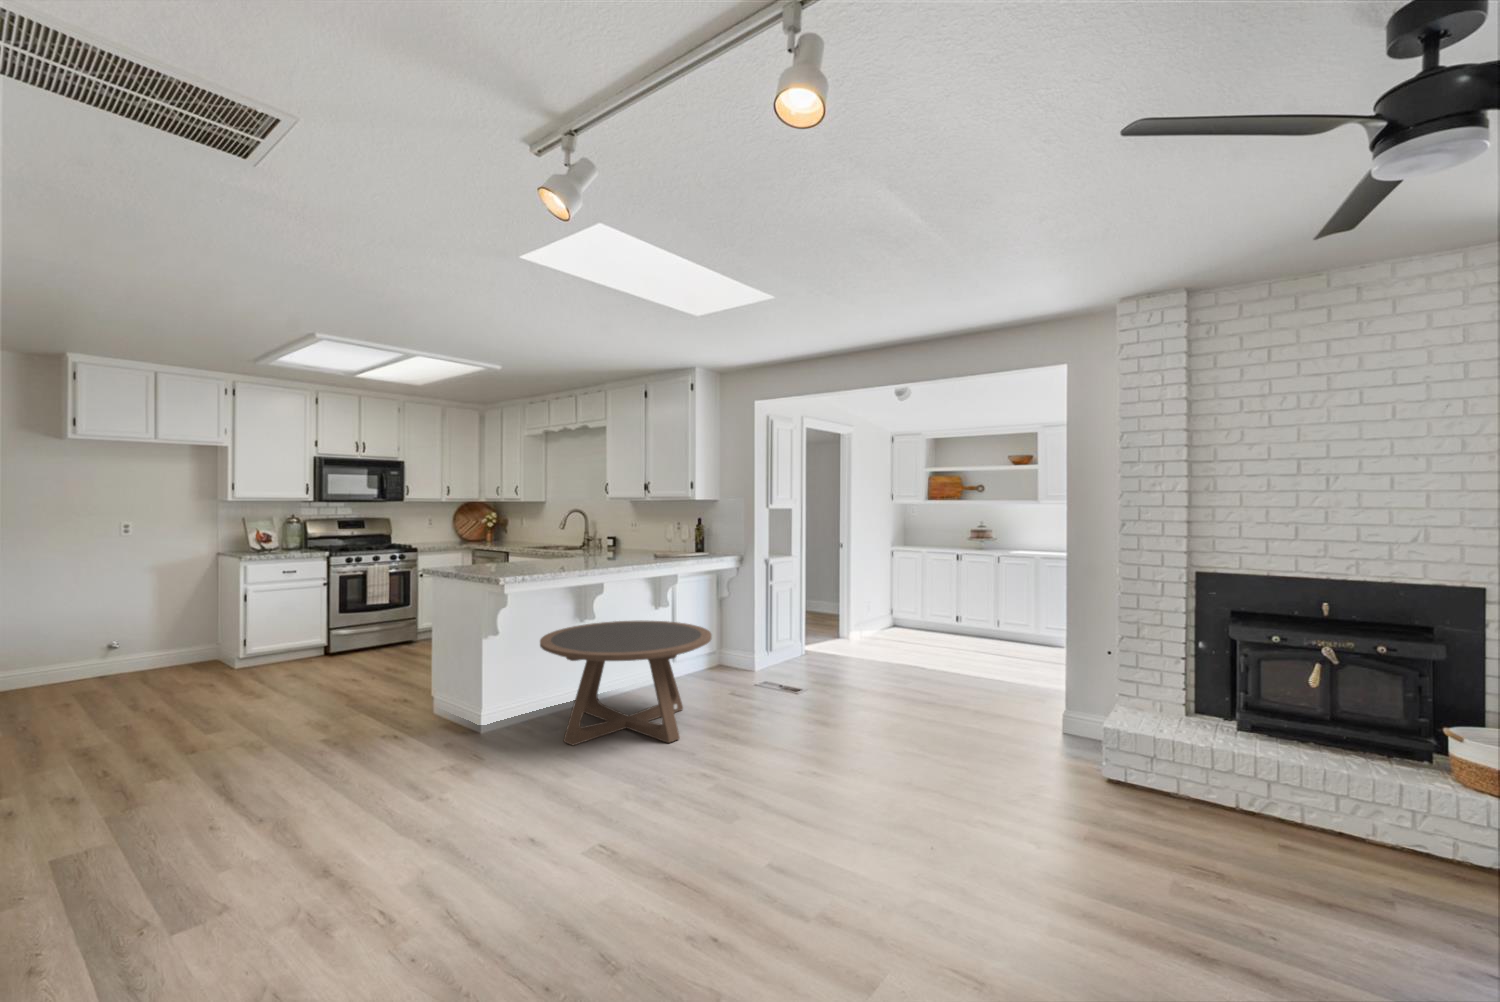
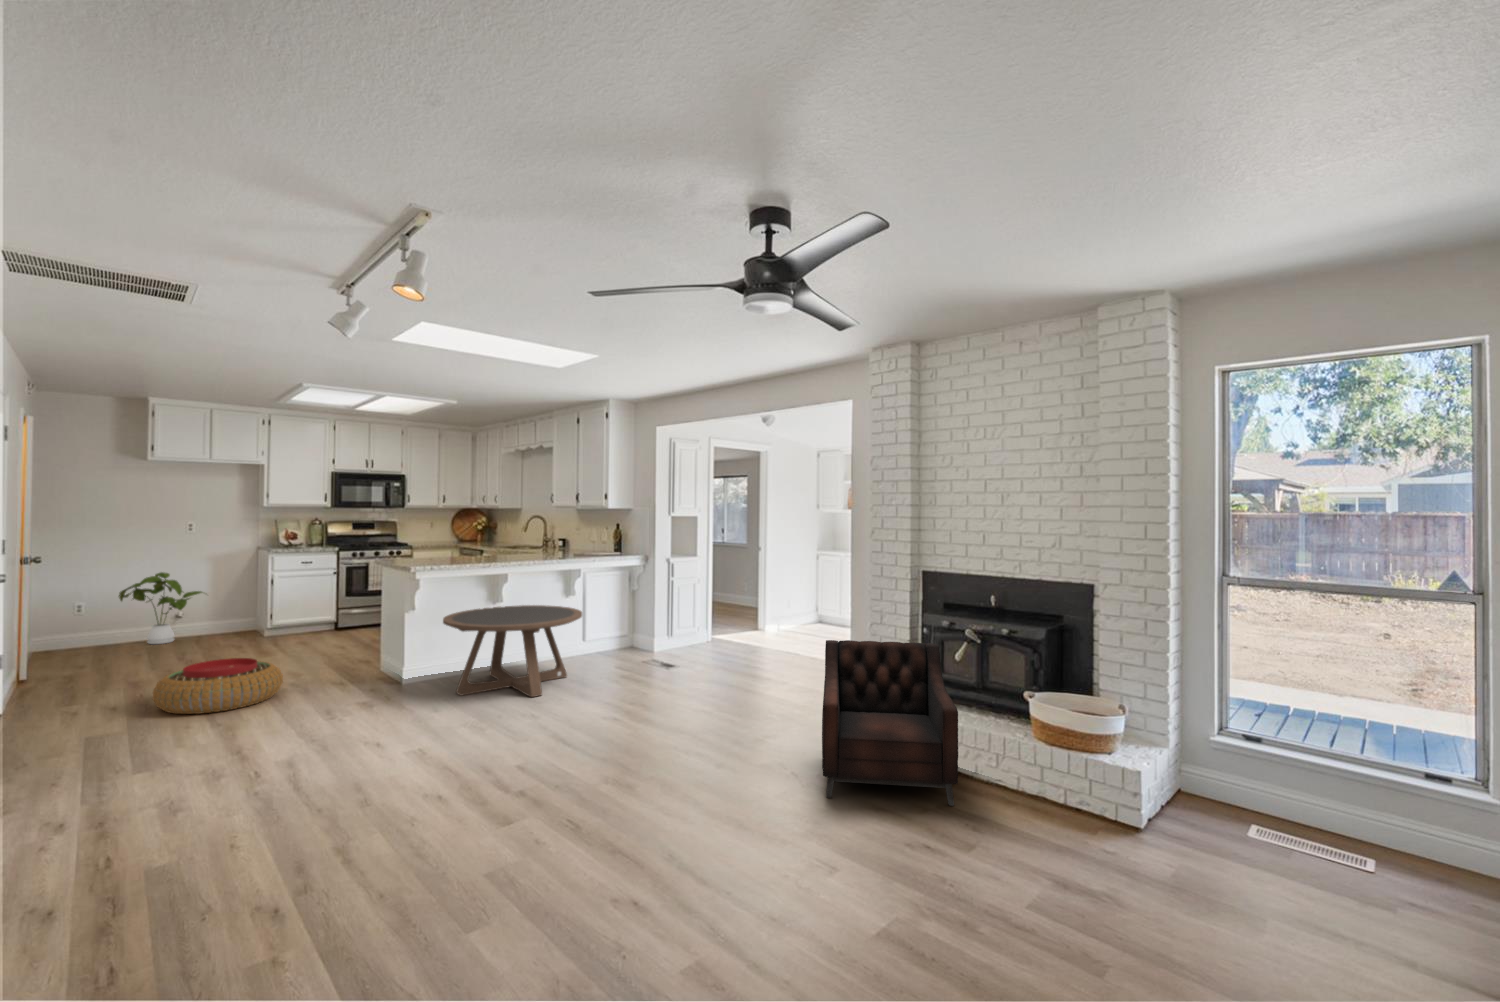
house plant: none [29,589,154,686] -> present [119,572,203,644]
armchair: none [1118,662,1403,886] -> present [822,640,958,806]
pouf: none [136,710,322,802] -> present [153,658,283,714]

